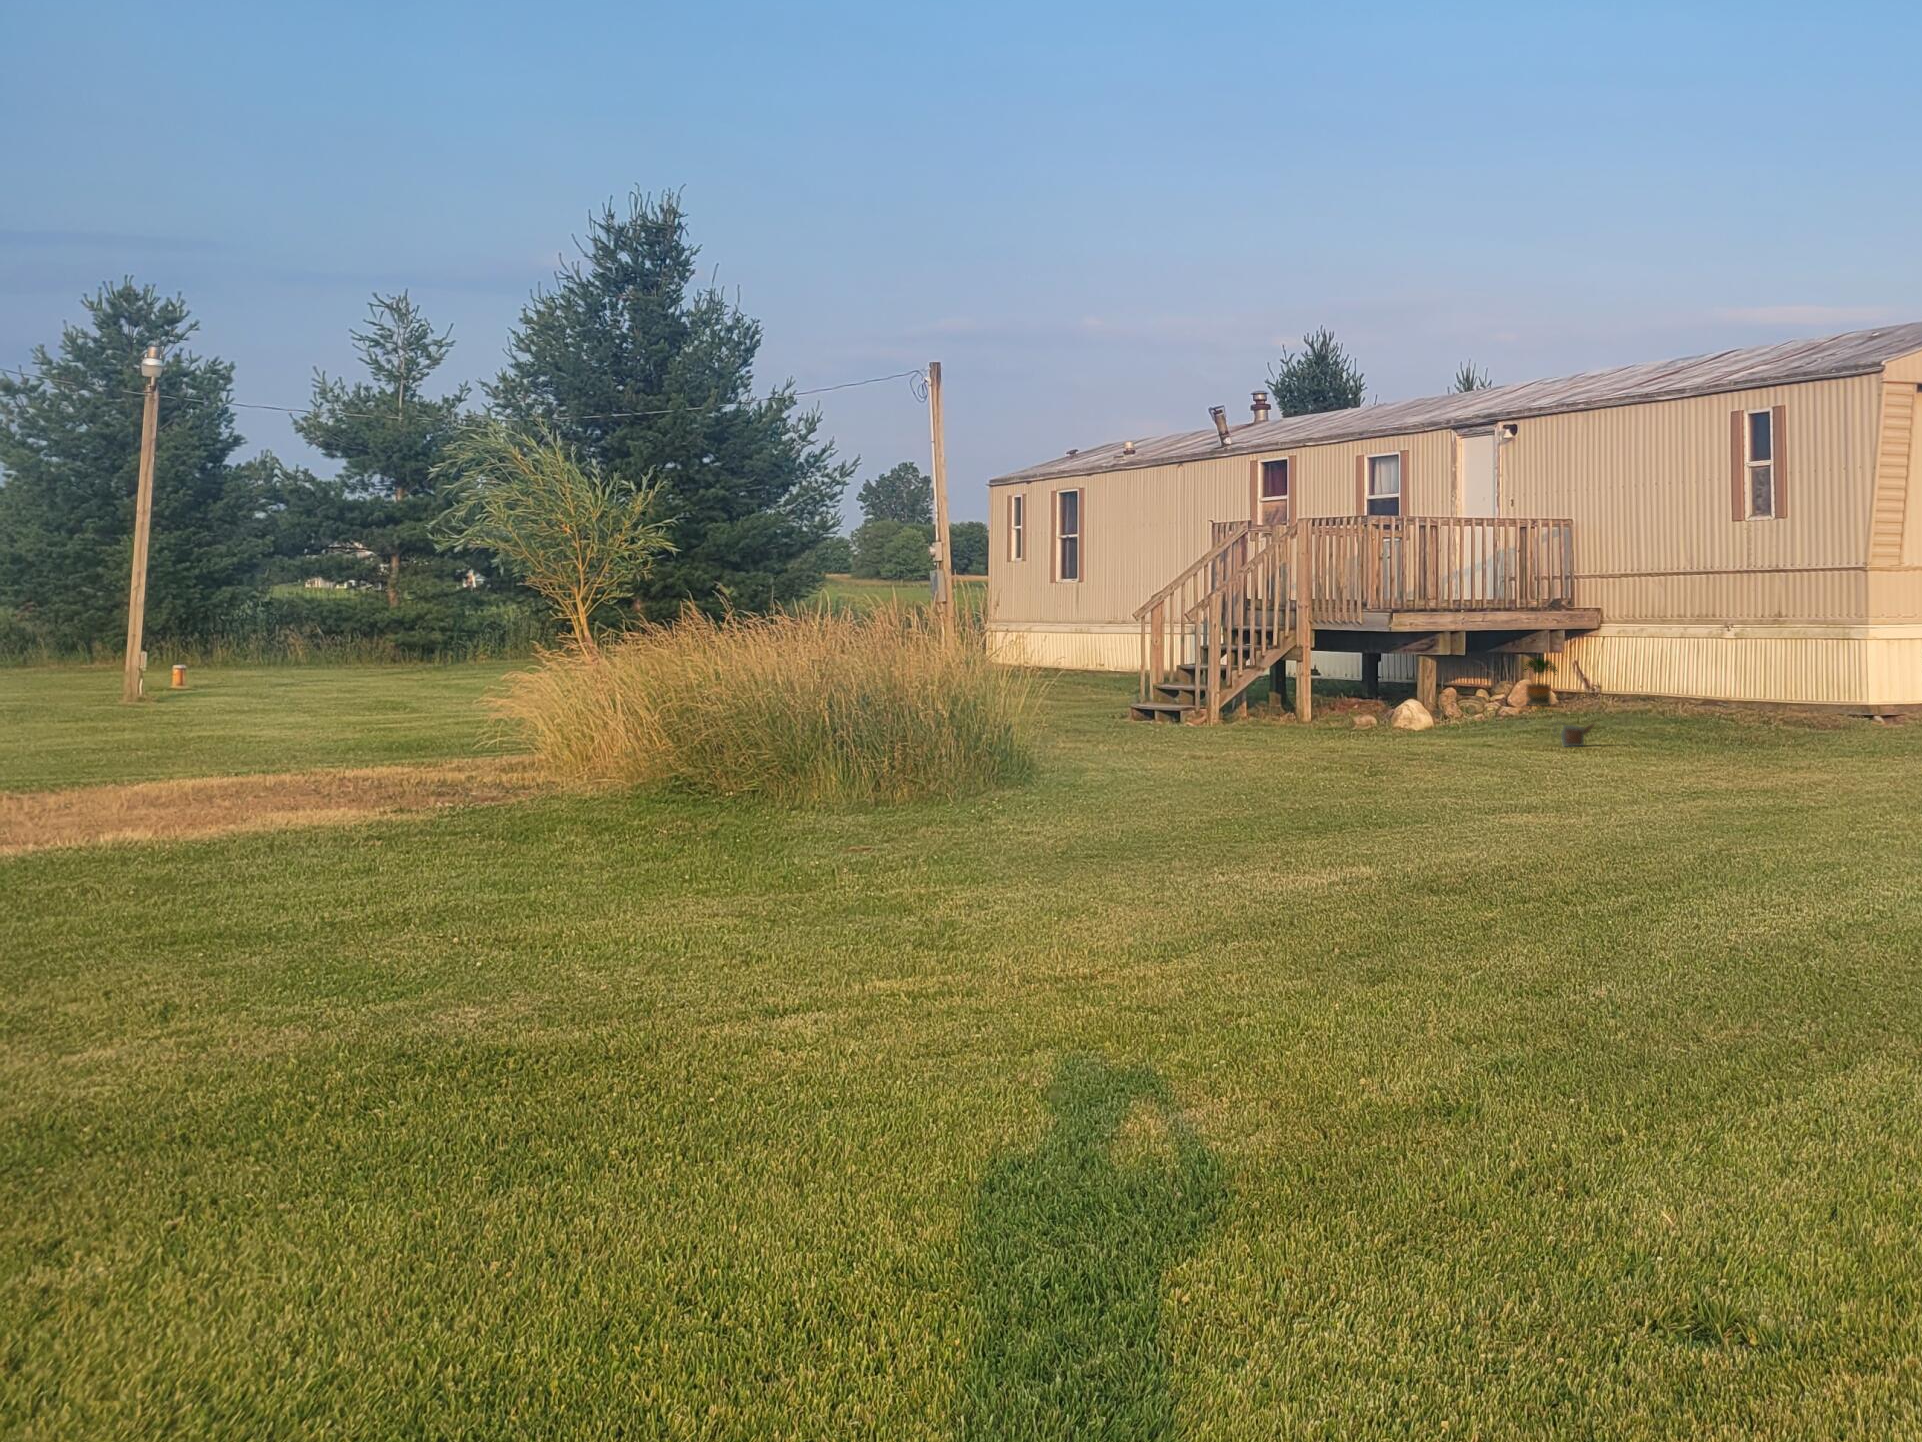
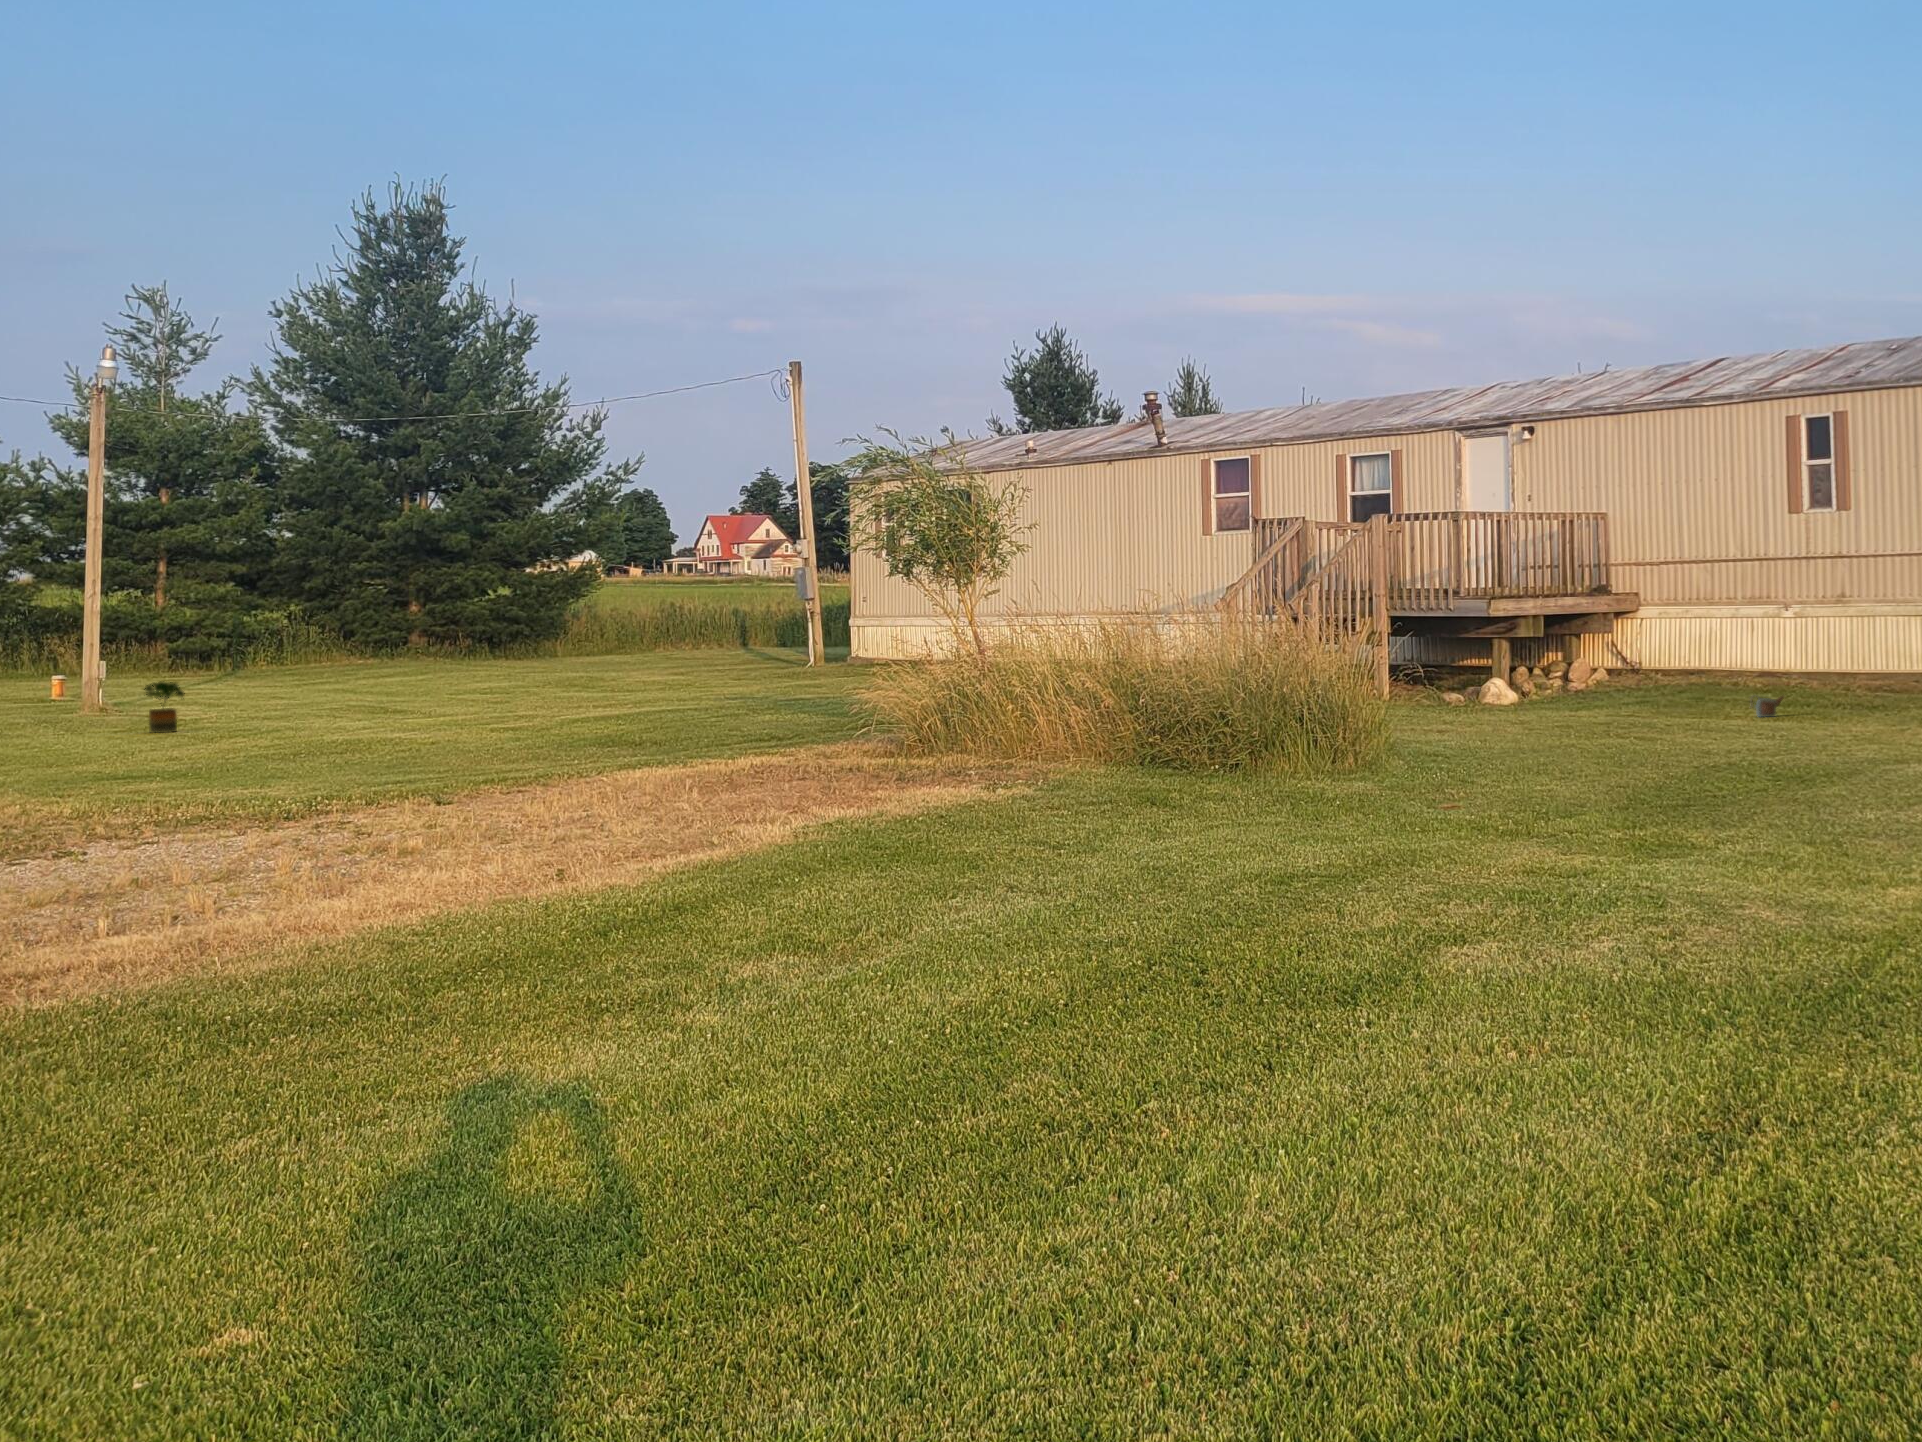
potted tree: present [1523,659,1558,706] -> present [144,681,185,733]

